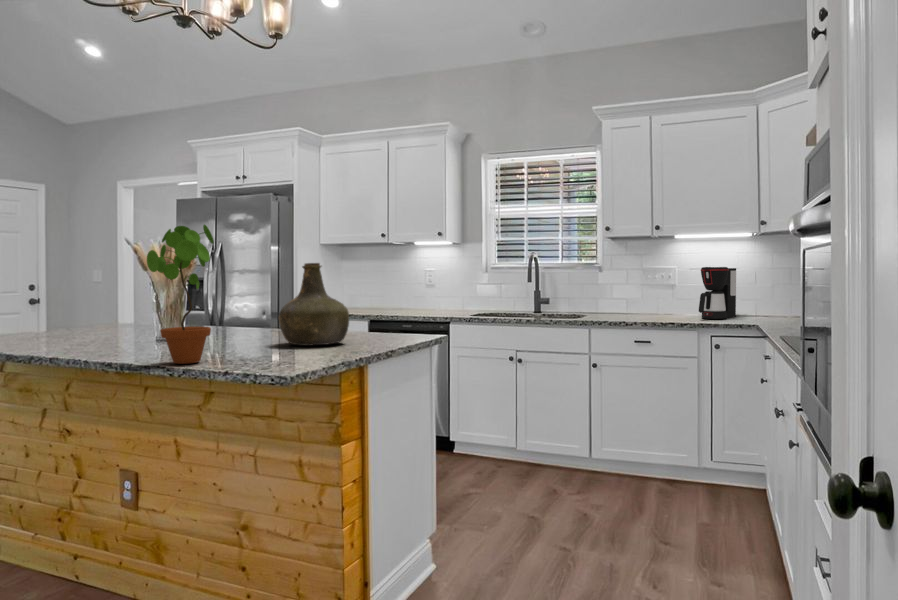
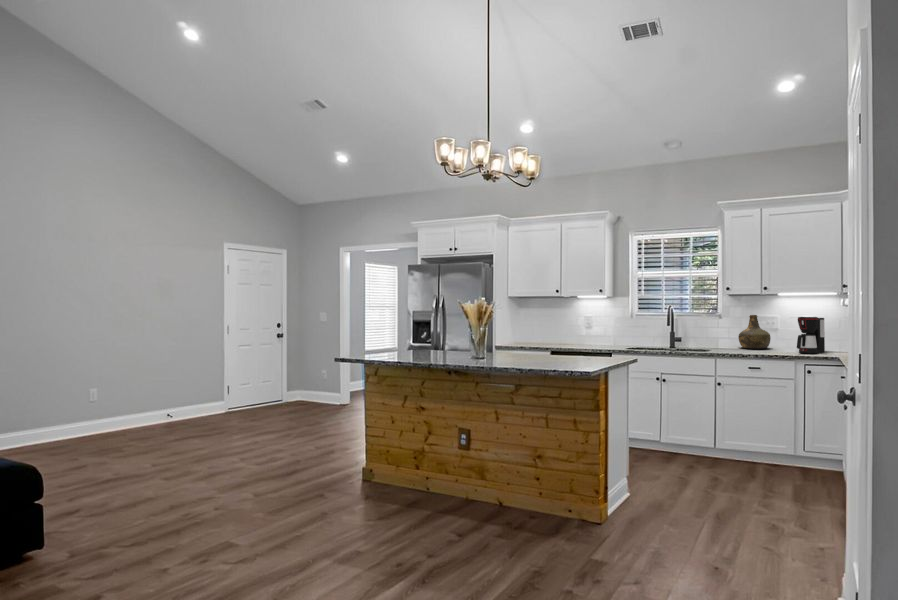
potted plant: present [147,225,214,364] -> none [513,296,540,365]
bottle: present [279,263,349,346] -> present [738,315,771,349]

